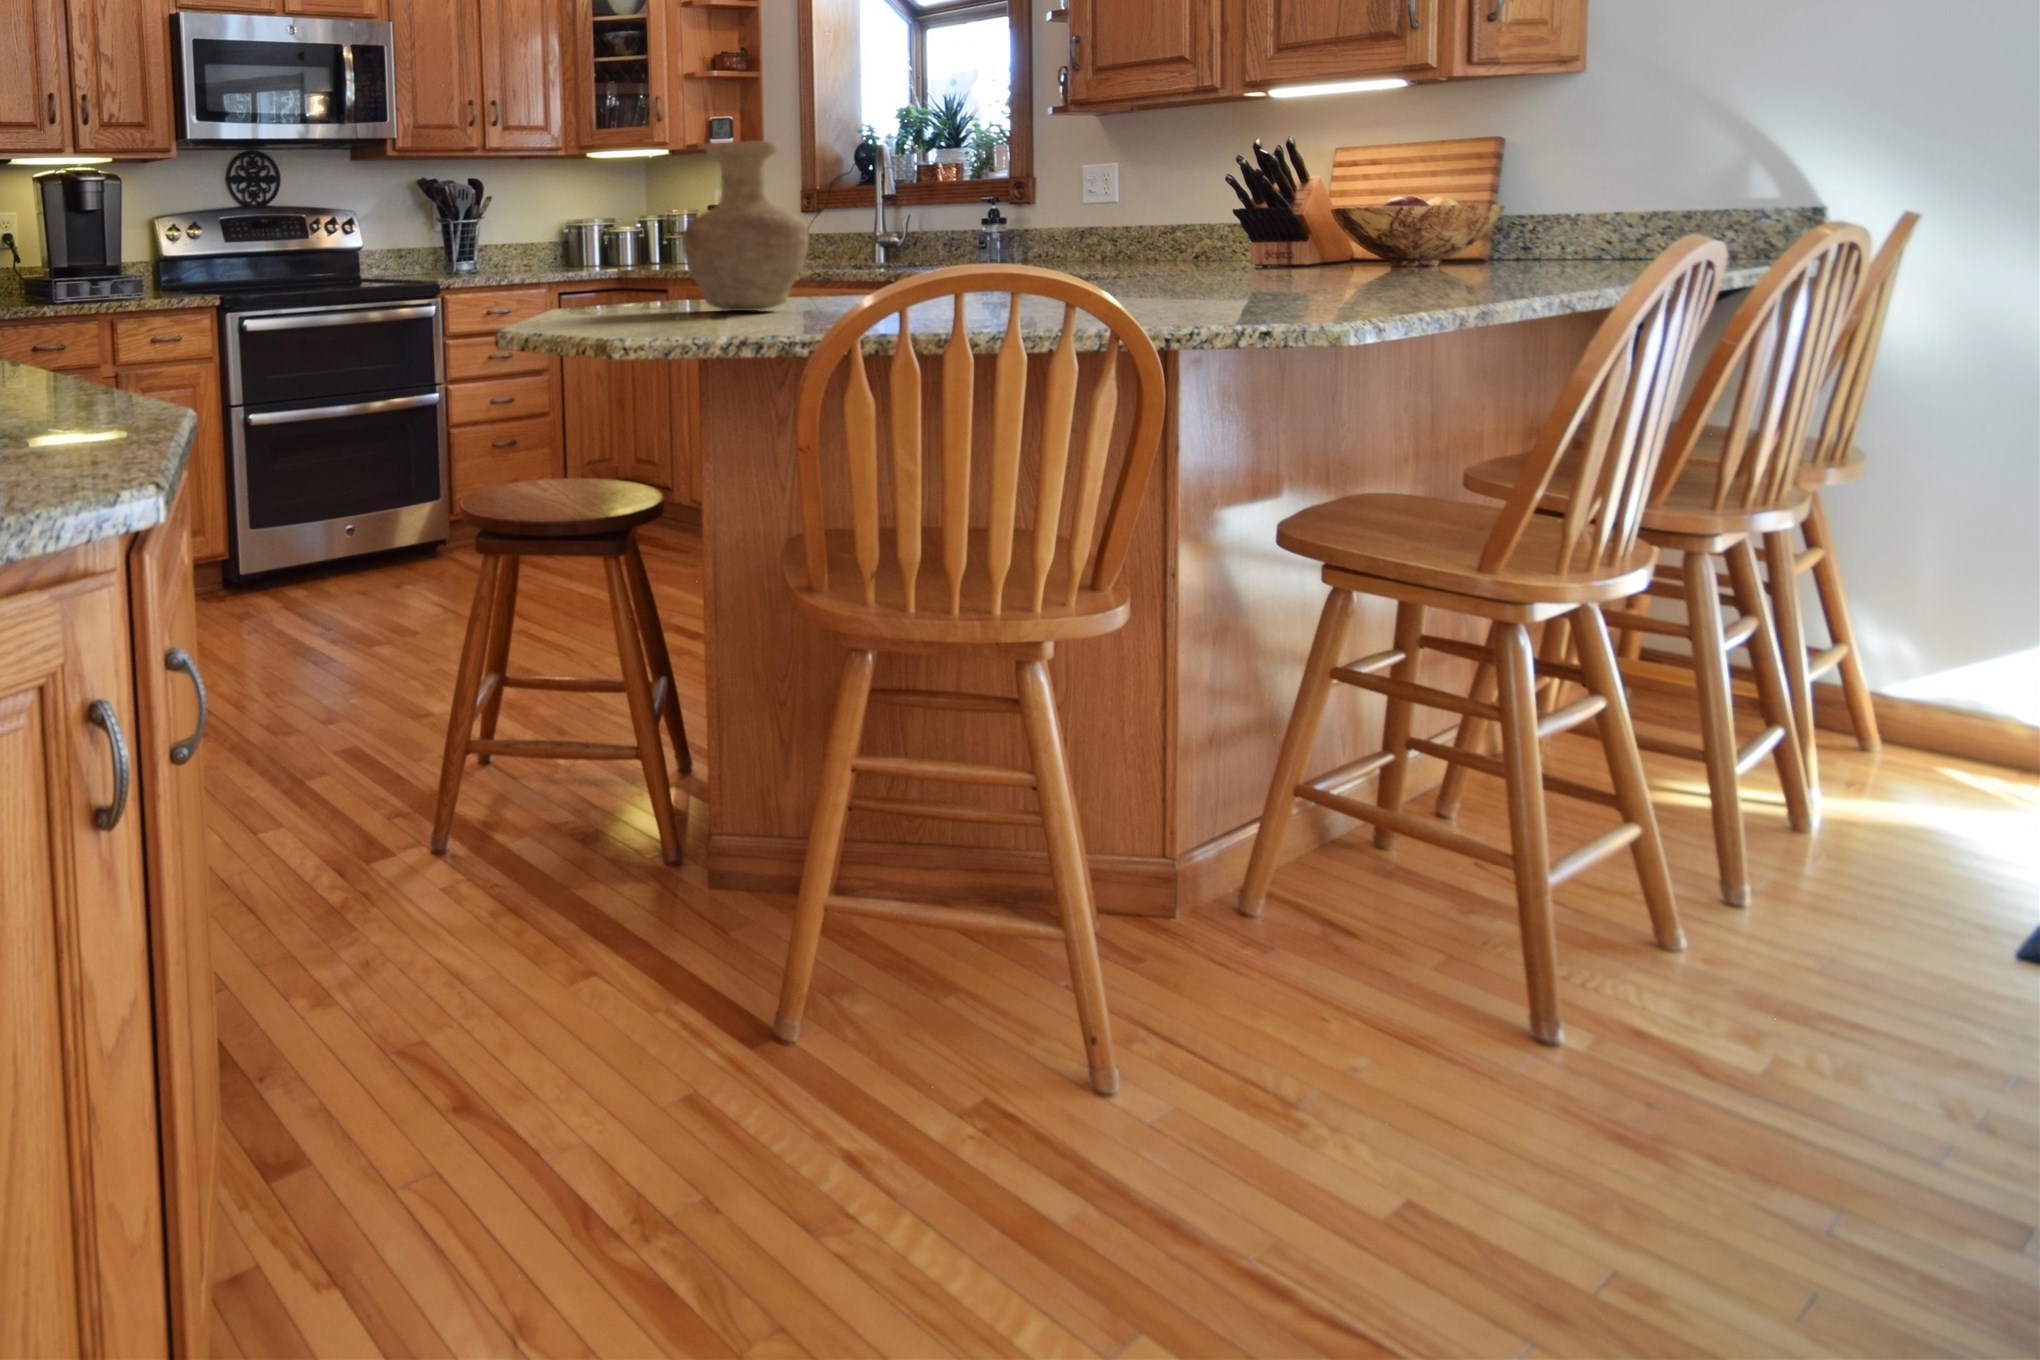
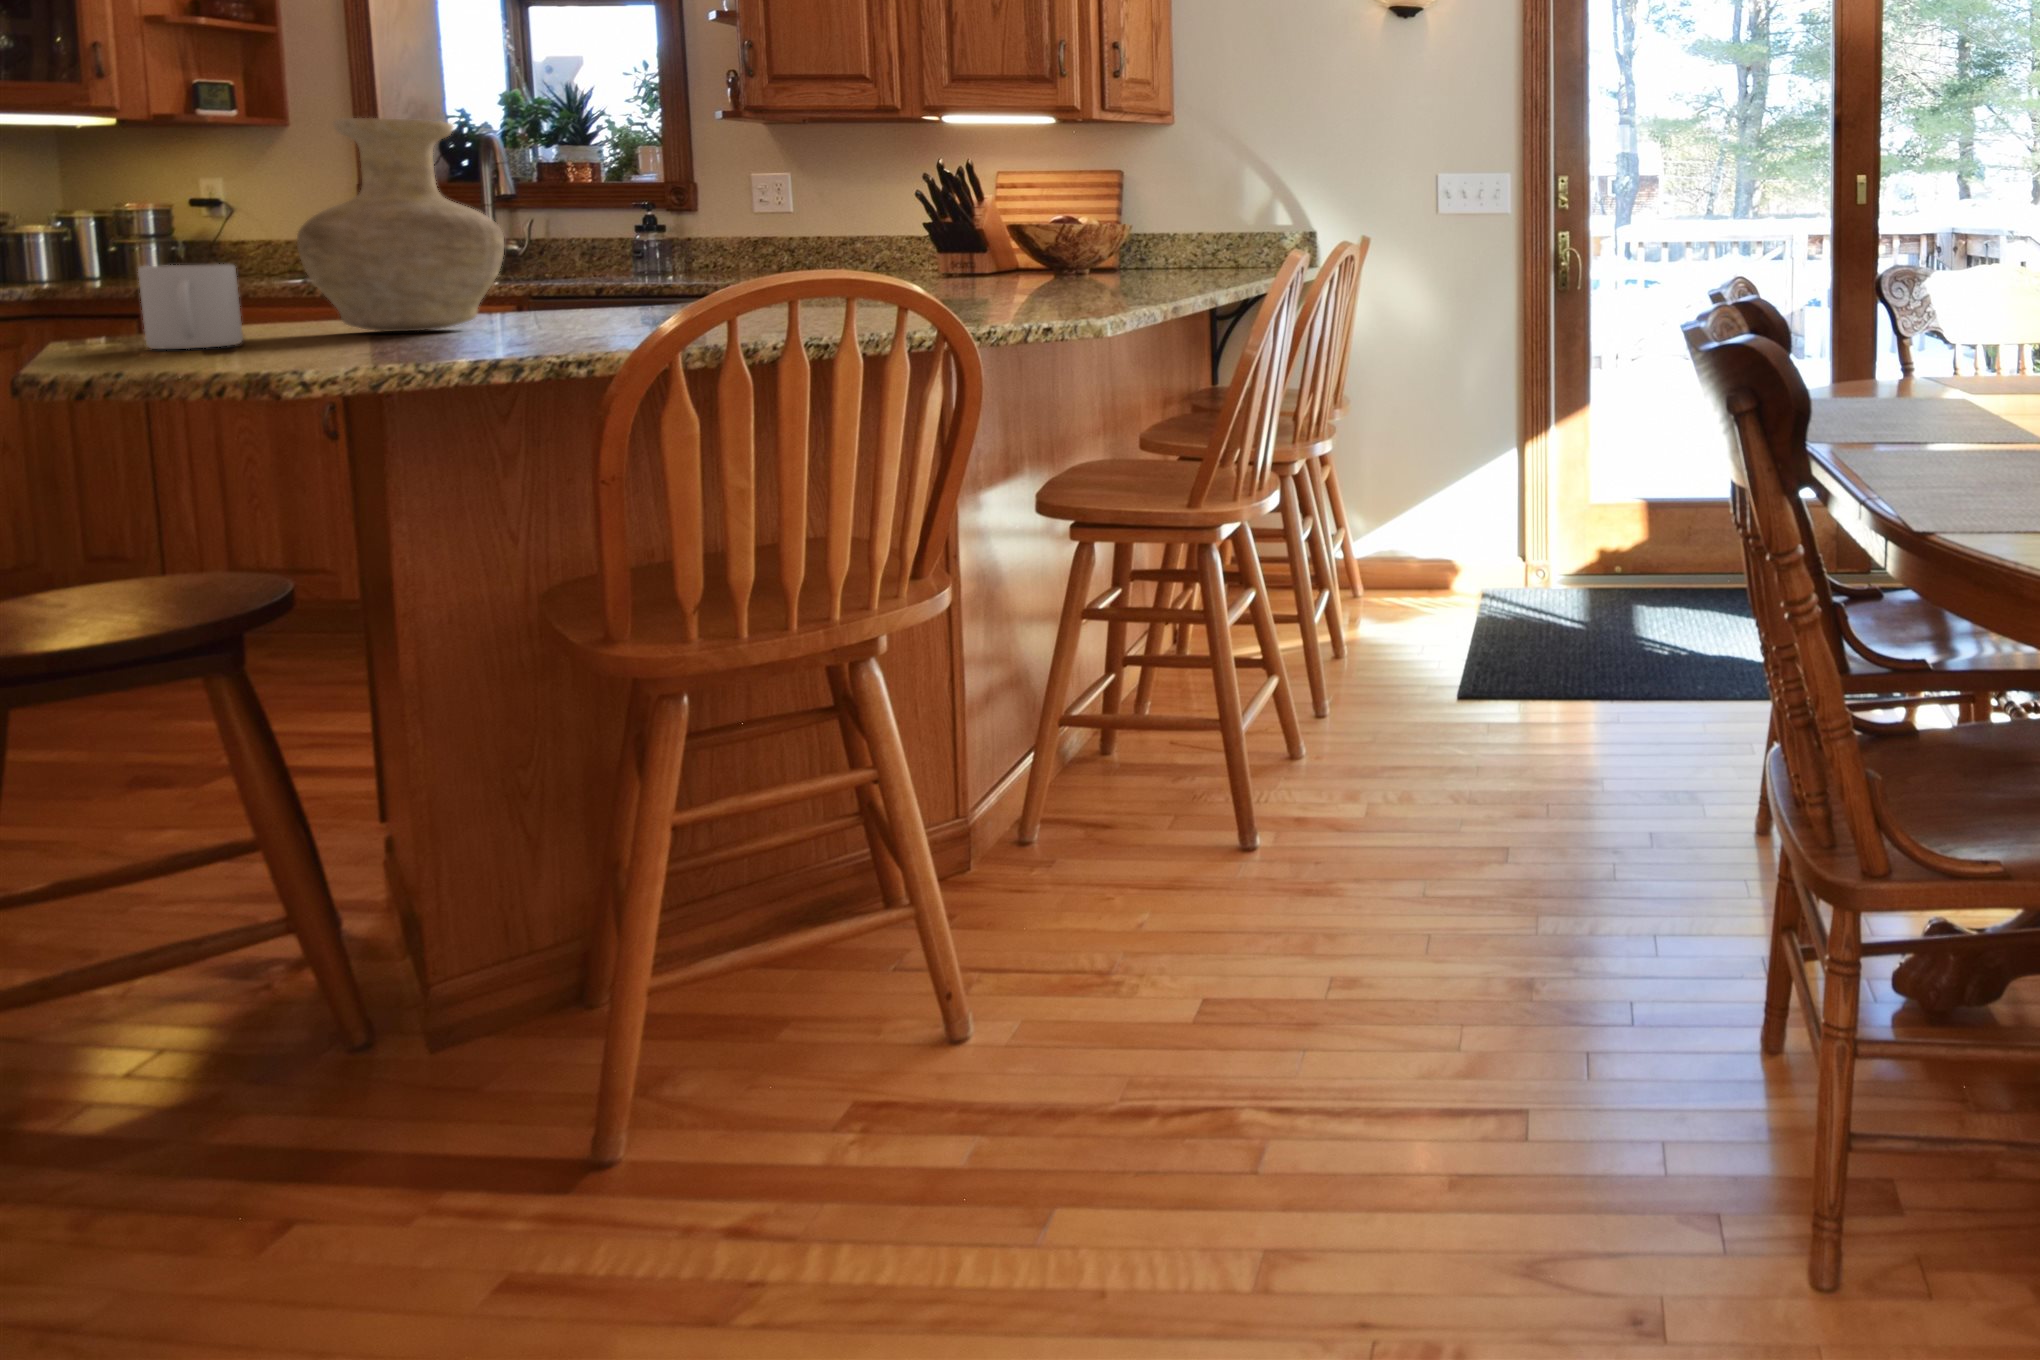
mug: none [590,258,641,318] -> present [138,264,243,349]

